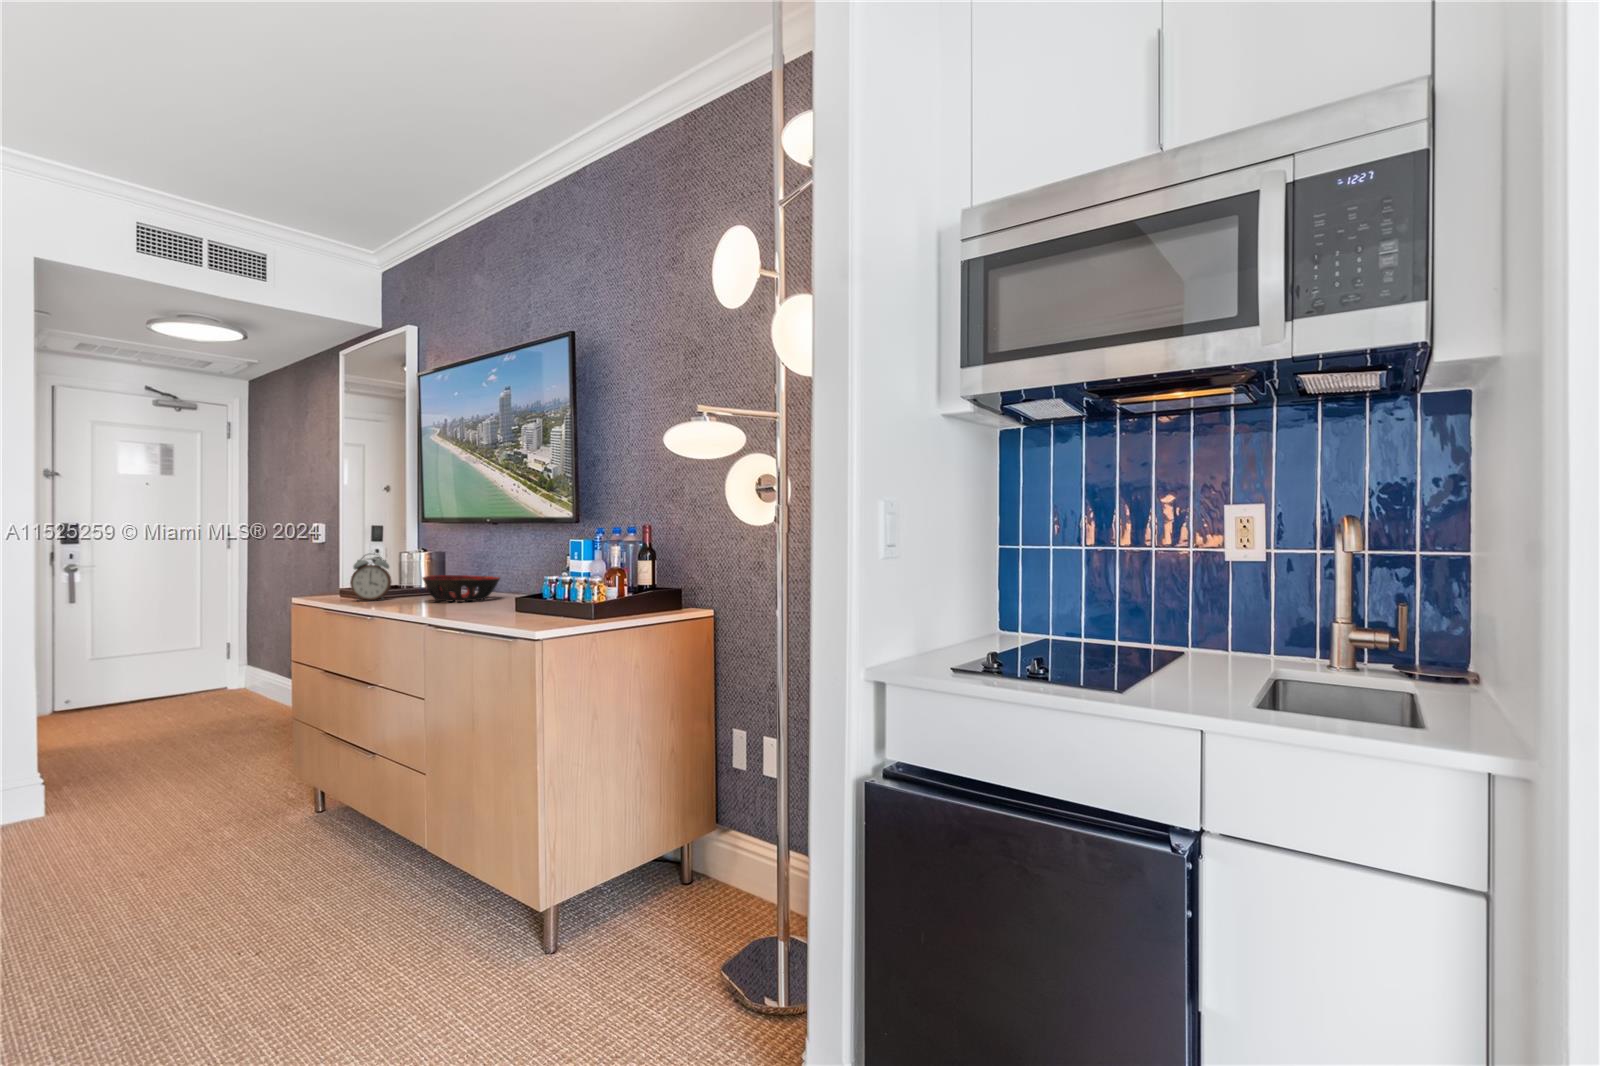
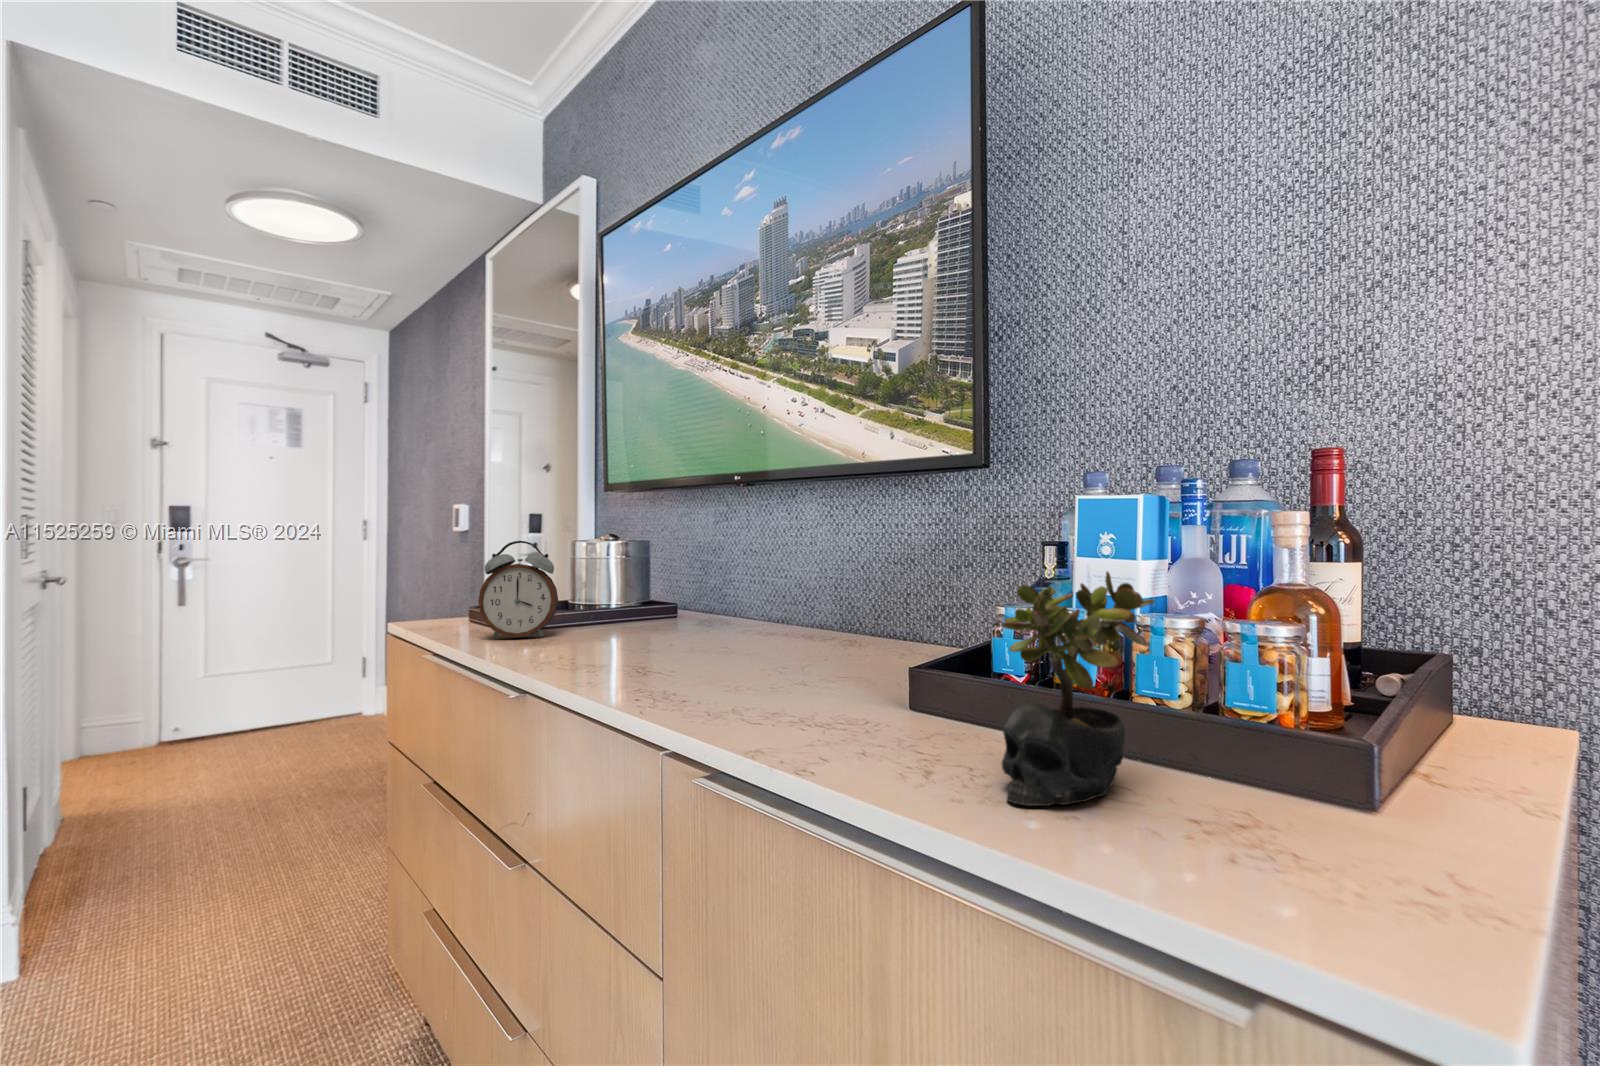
succulent plant: none [503,563,551,620] -> present [1002,572,1154,806]
decorative bowl: present [423,575,500,602] -> none [621,587,781,650]

